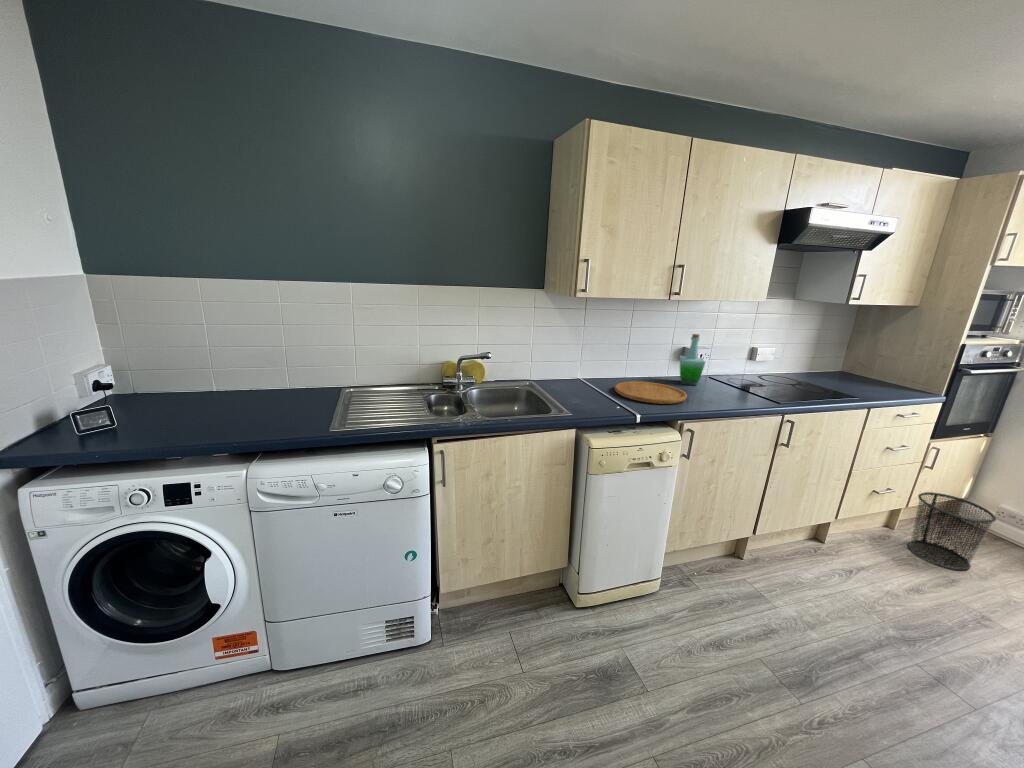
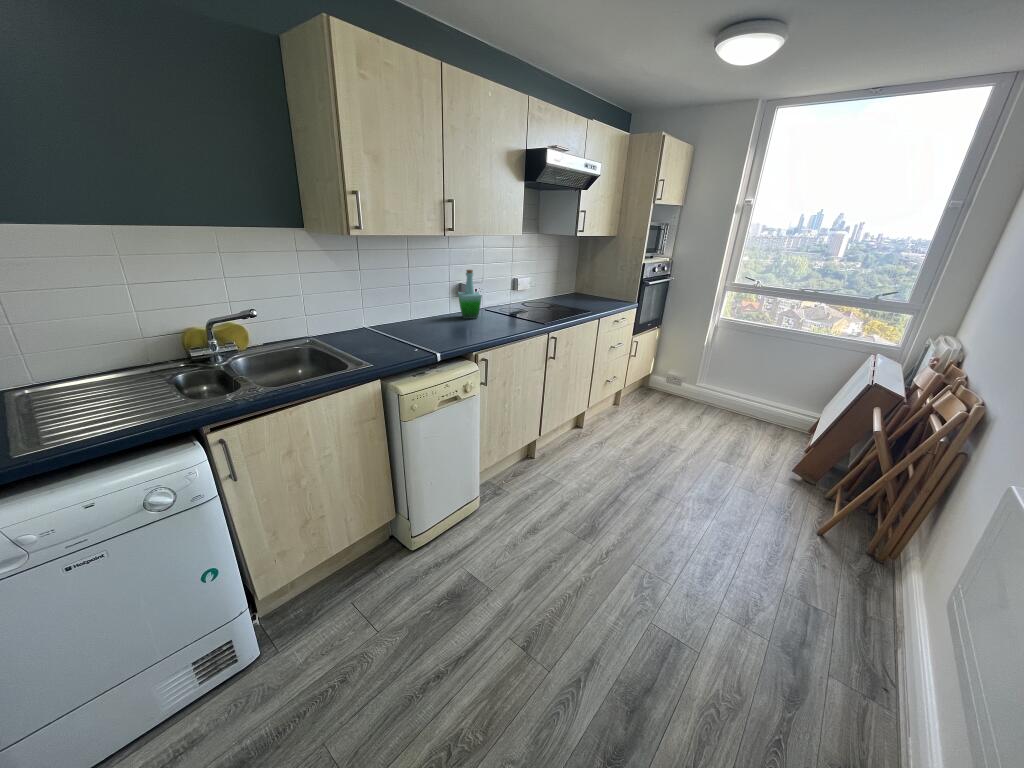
cutting board: present [615,381,687,404] -> none [406,321,474,341]
waste bin: present [908,492,996,570] -> none [629,373,670,423]

